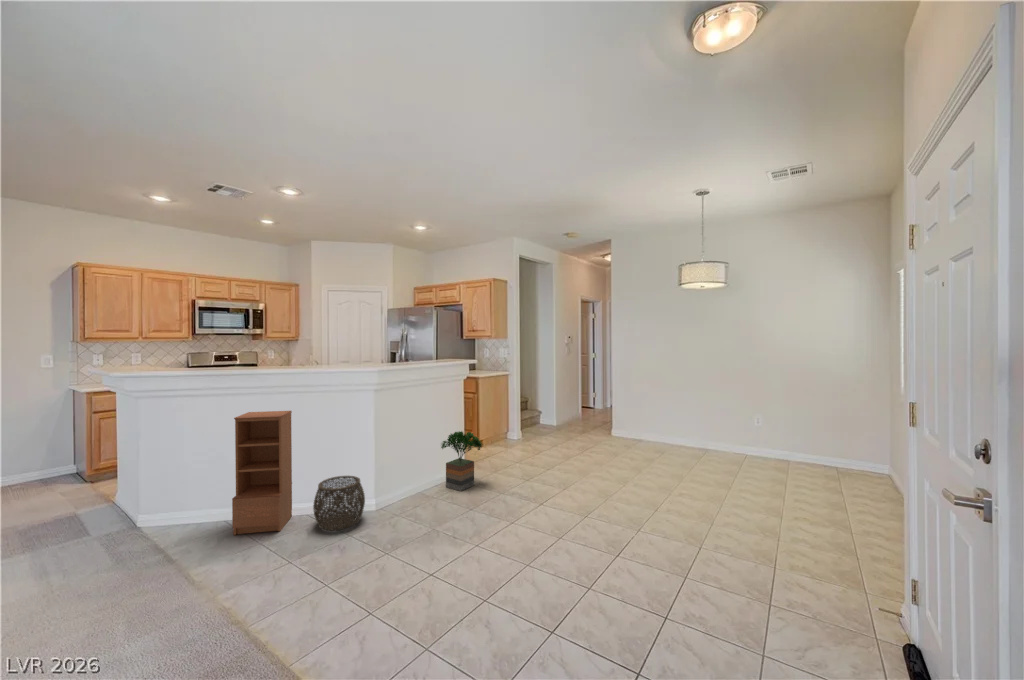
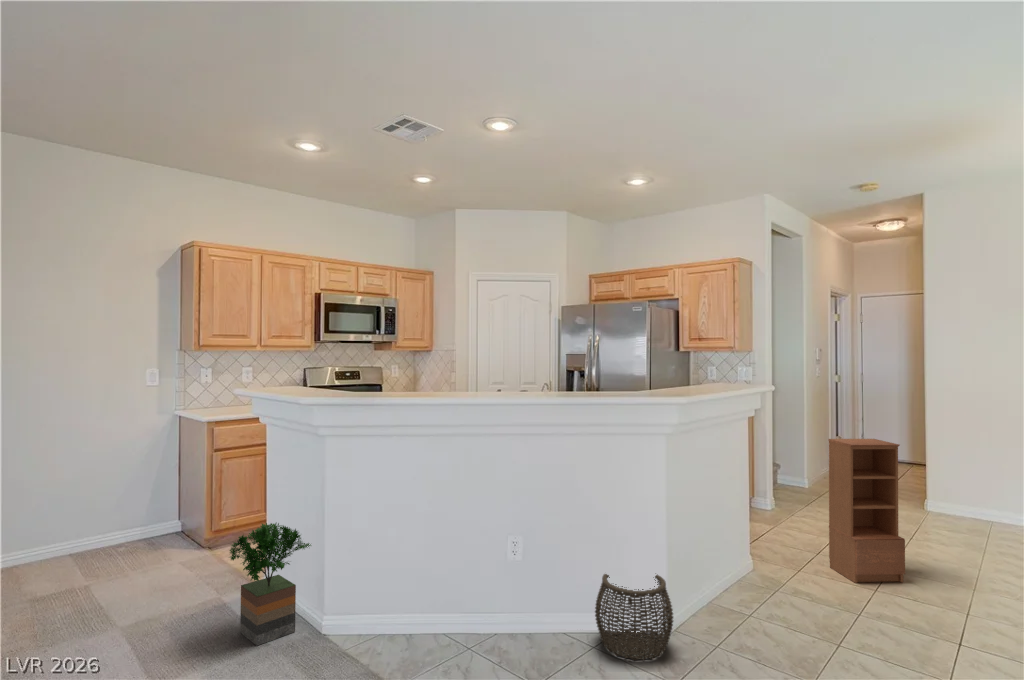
bookcase: present [232,411,292,535] -> present [829,439,905,583]
potted tree: present [441,431,483,491] -> present [230,523,311,646]

